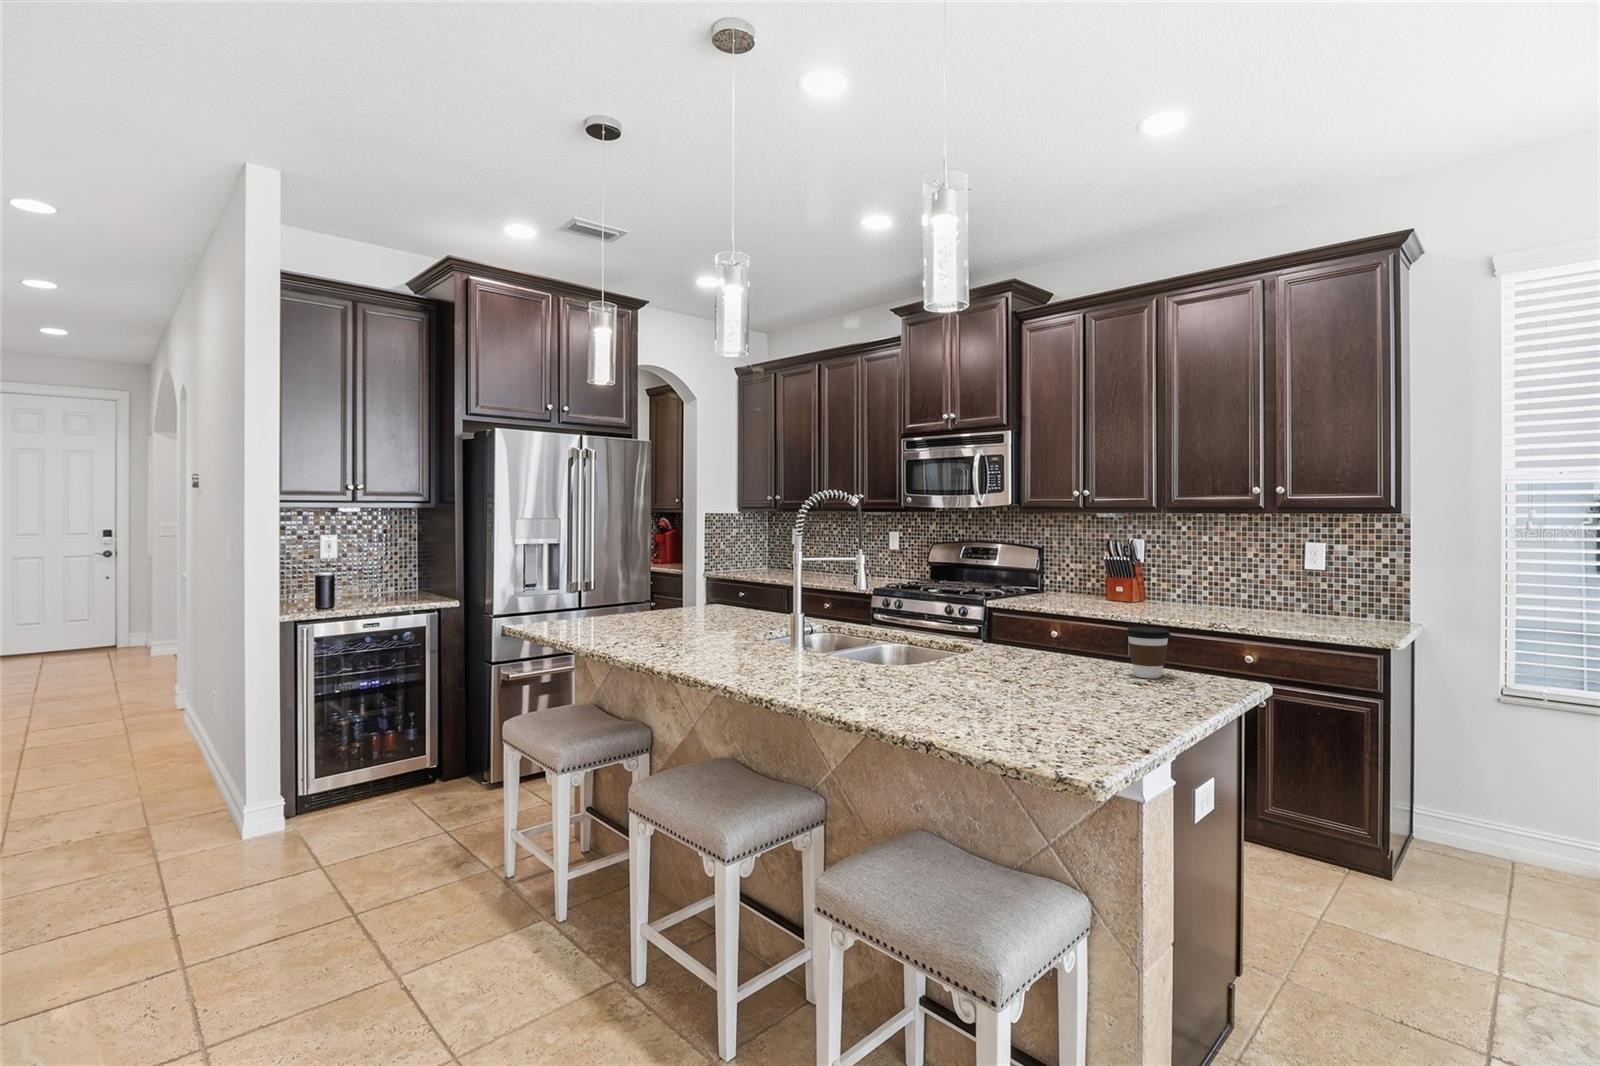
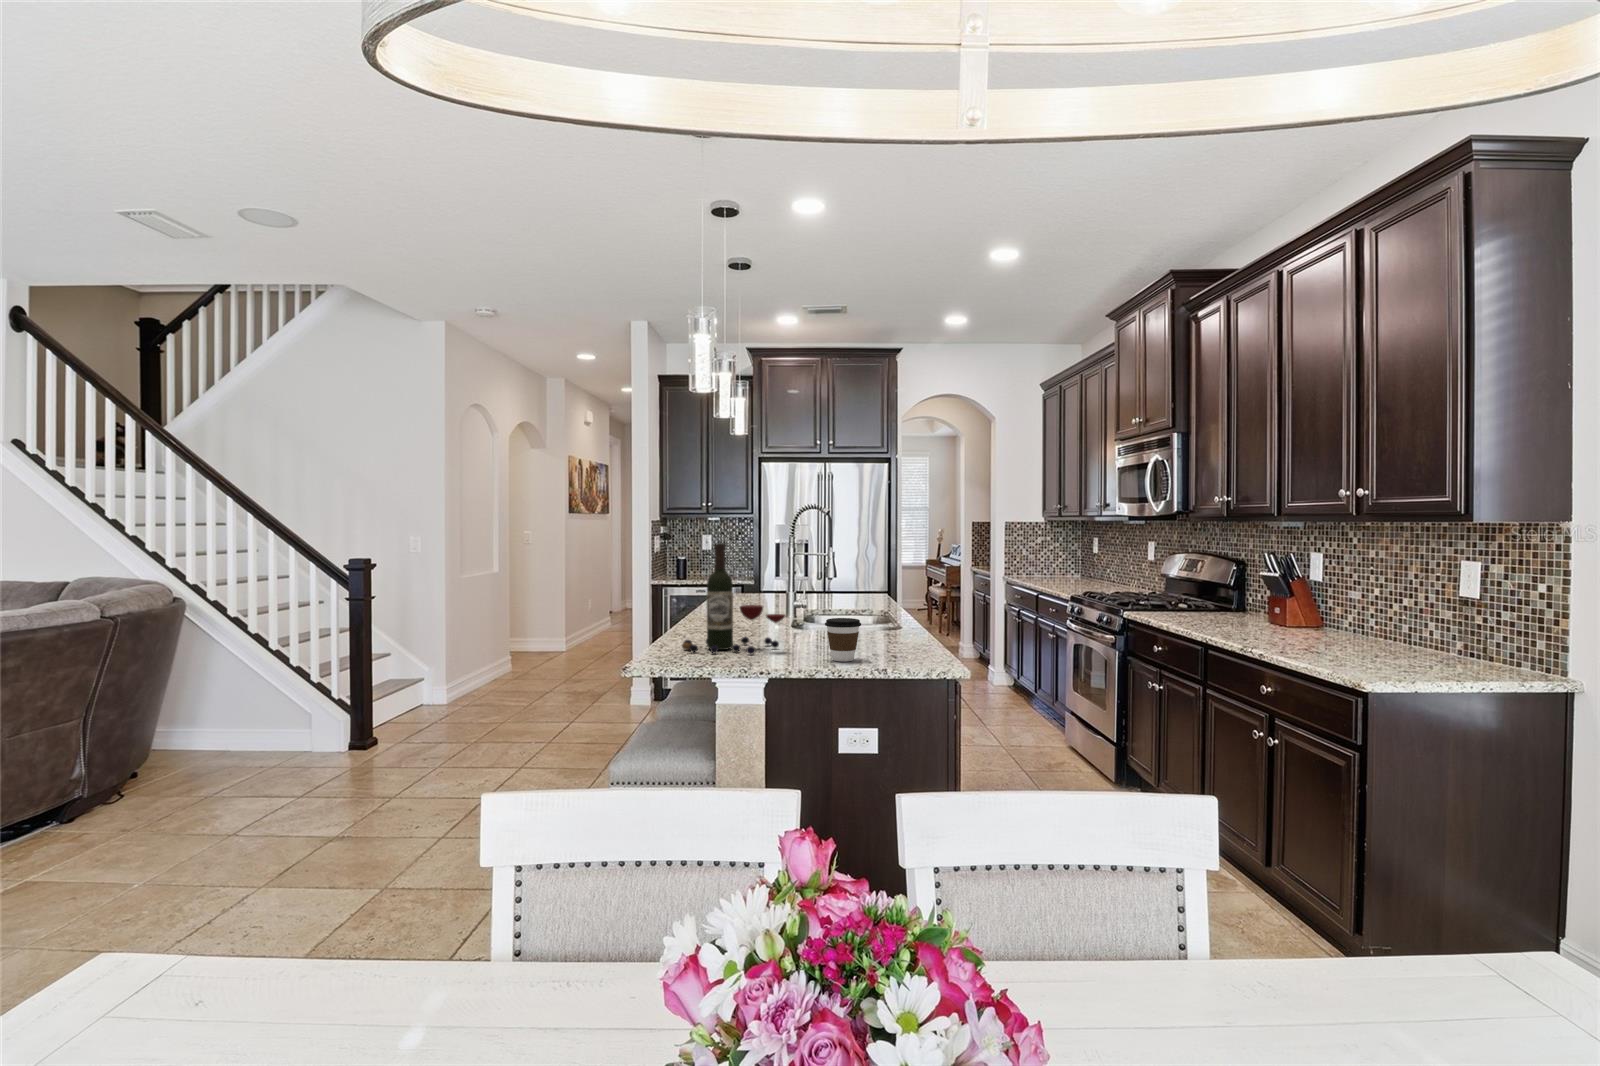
wine bottle: none [943,544,1071,694] -> present [682,543,785,654]

